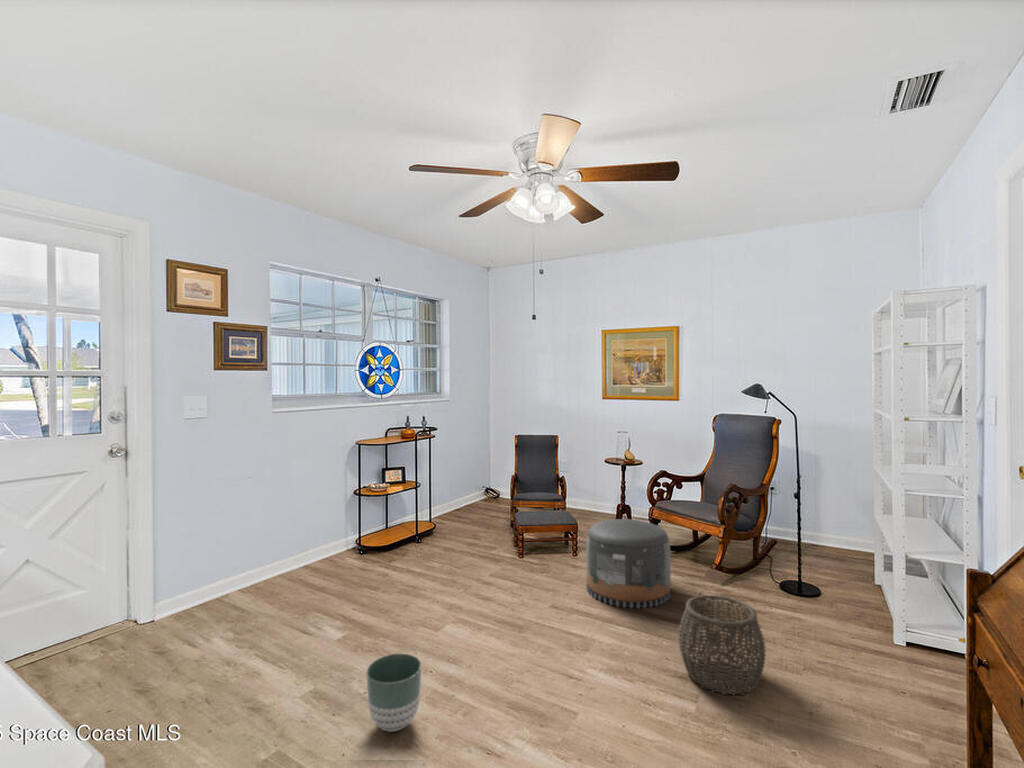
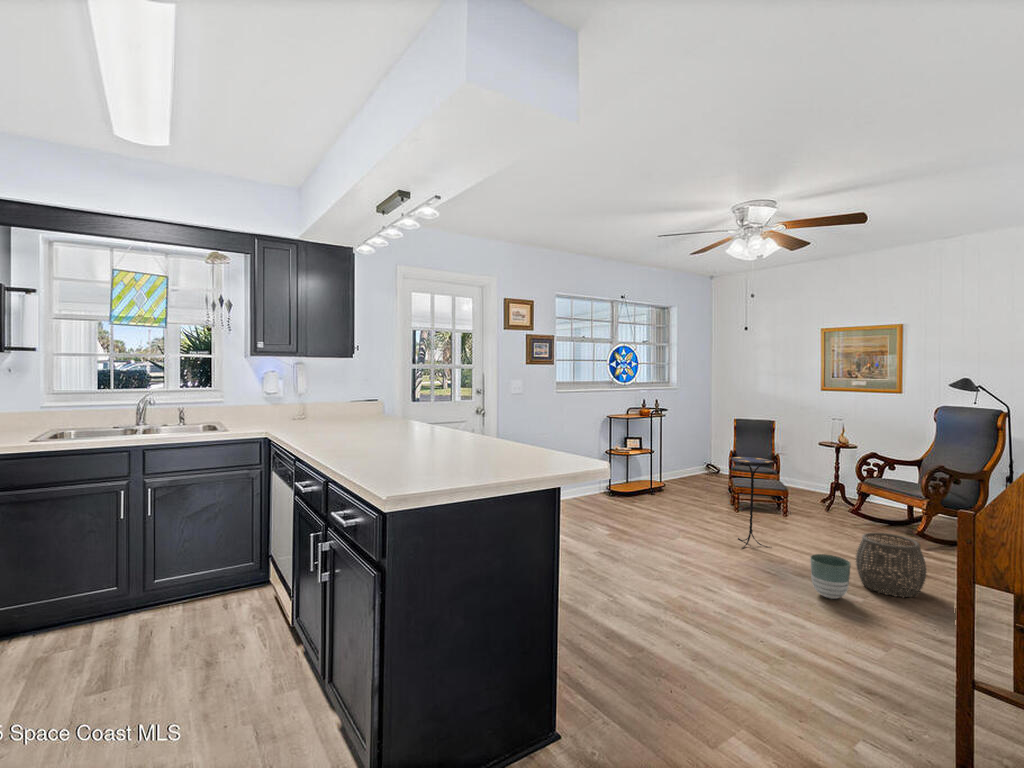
side table: none [514,494,568,630] -> present [732,457,774,548]
pouf: present [586,519,671,608] -> none [791,485,867,550]
planter: present [366,653,421,732] -> present [810,554,850,599]

